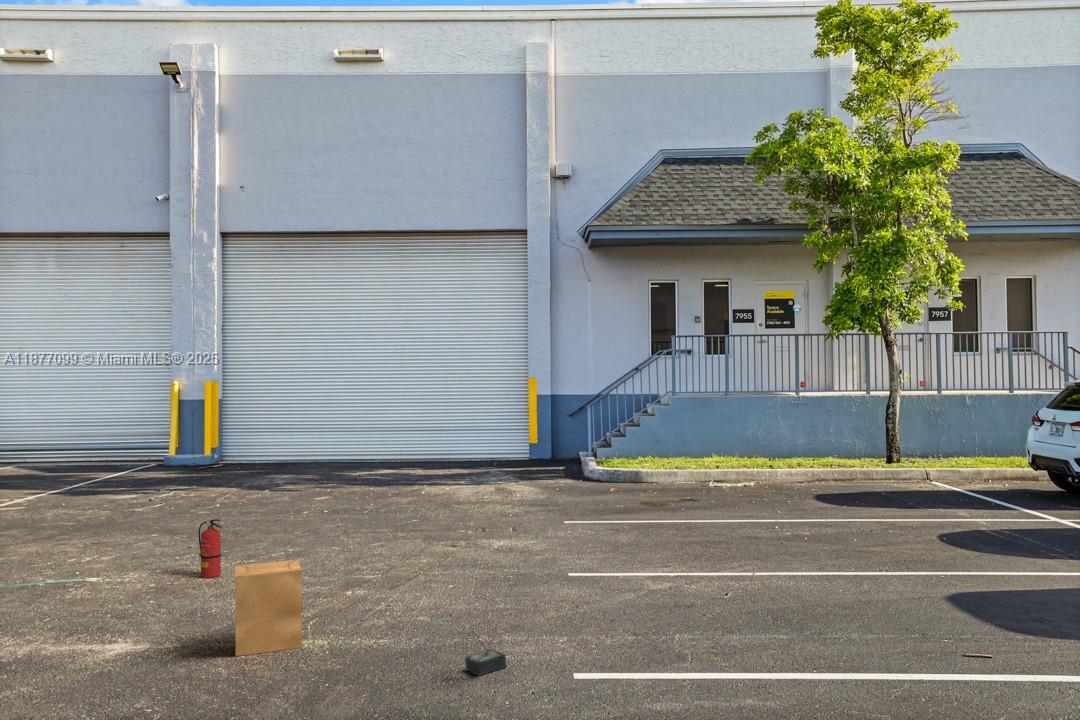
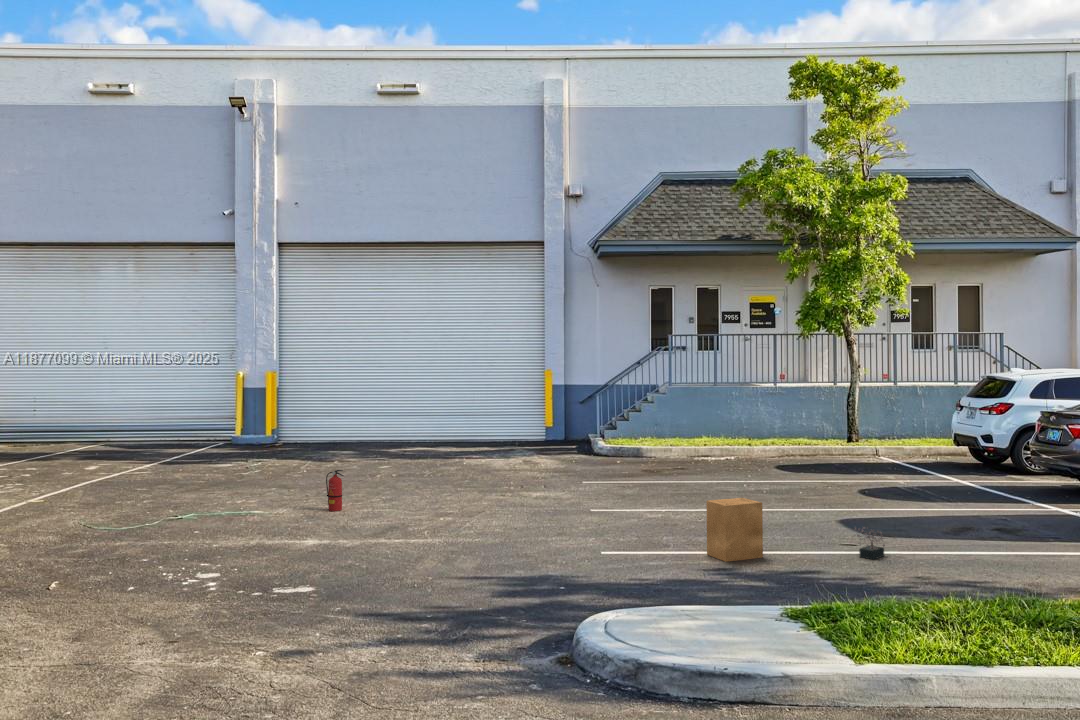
cardboard box: present [235,560,302,656] -> present [706,498,763,562]
decorative plant: present [456,624,508,676] -> present [854,527,885,560]

